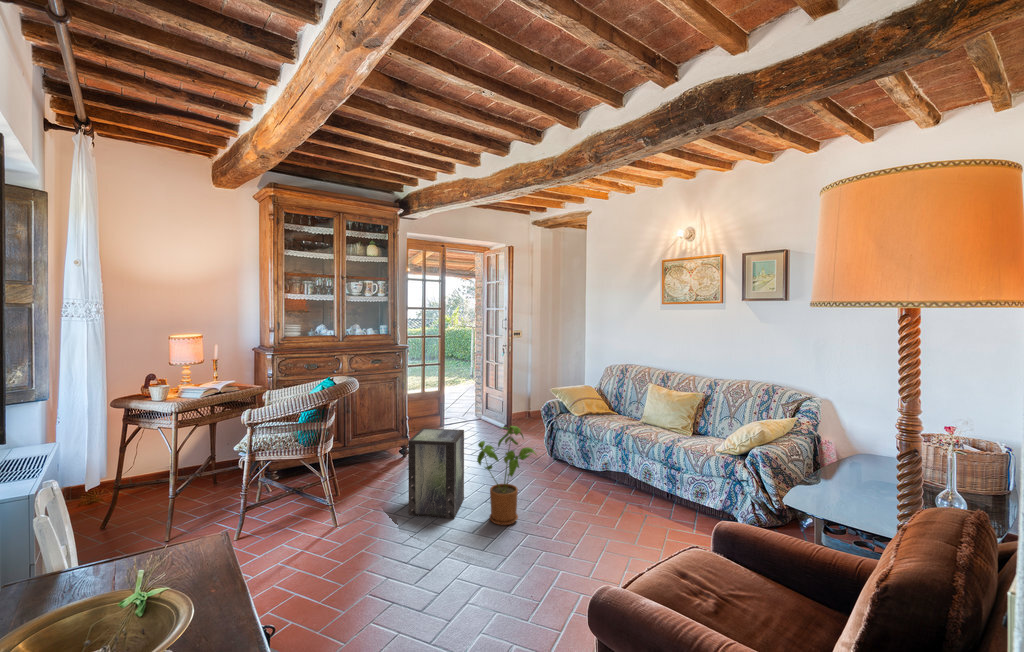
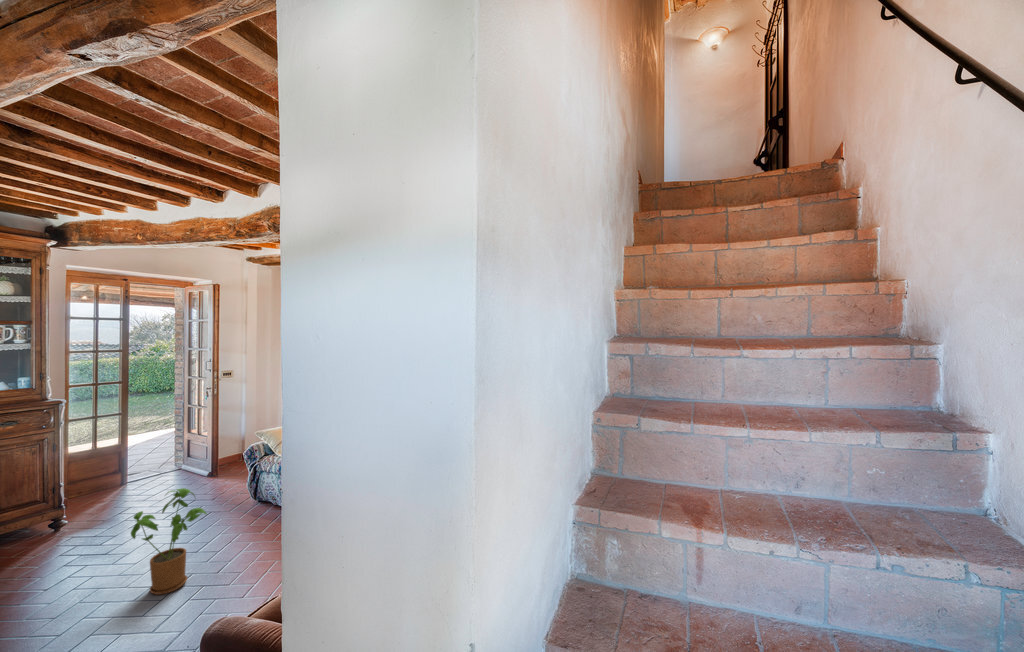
storage box: present [408,429,464,519] -> none [27,501,122,620]

